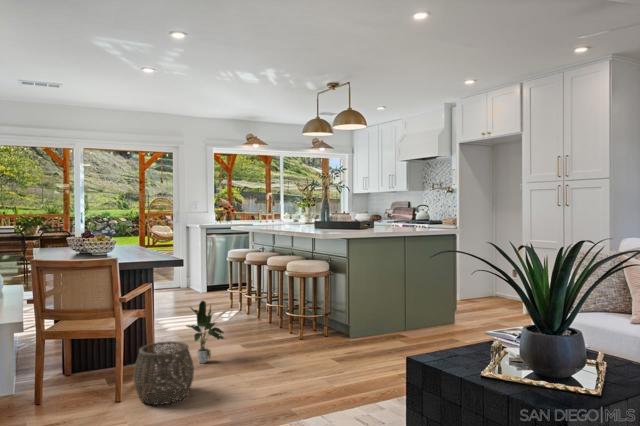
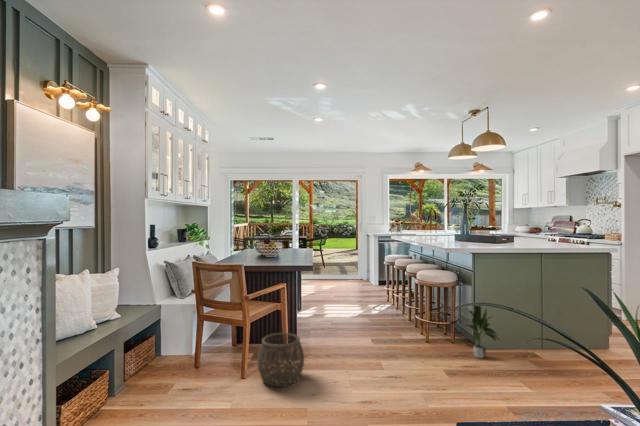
potted plant: present [187,301,224,363] -> present [467,305,499,358]

